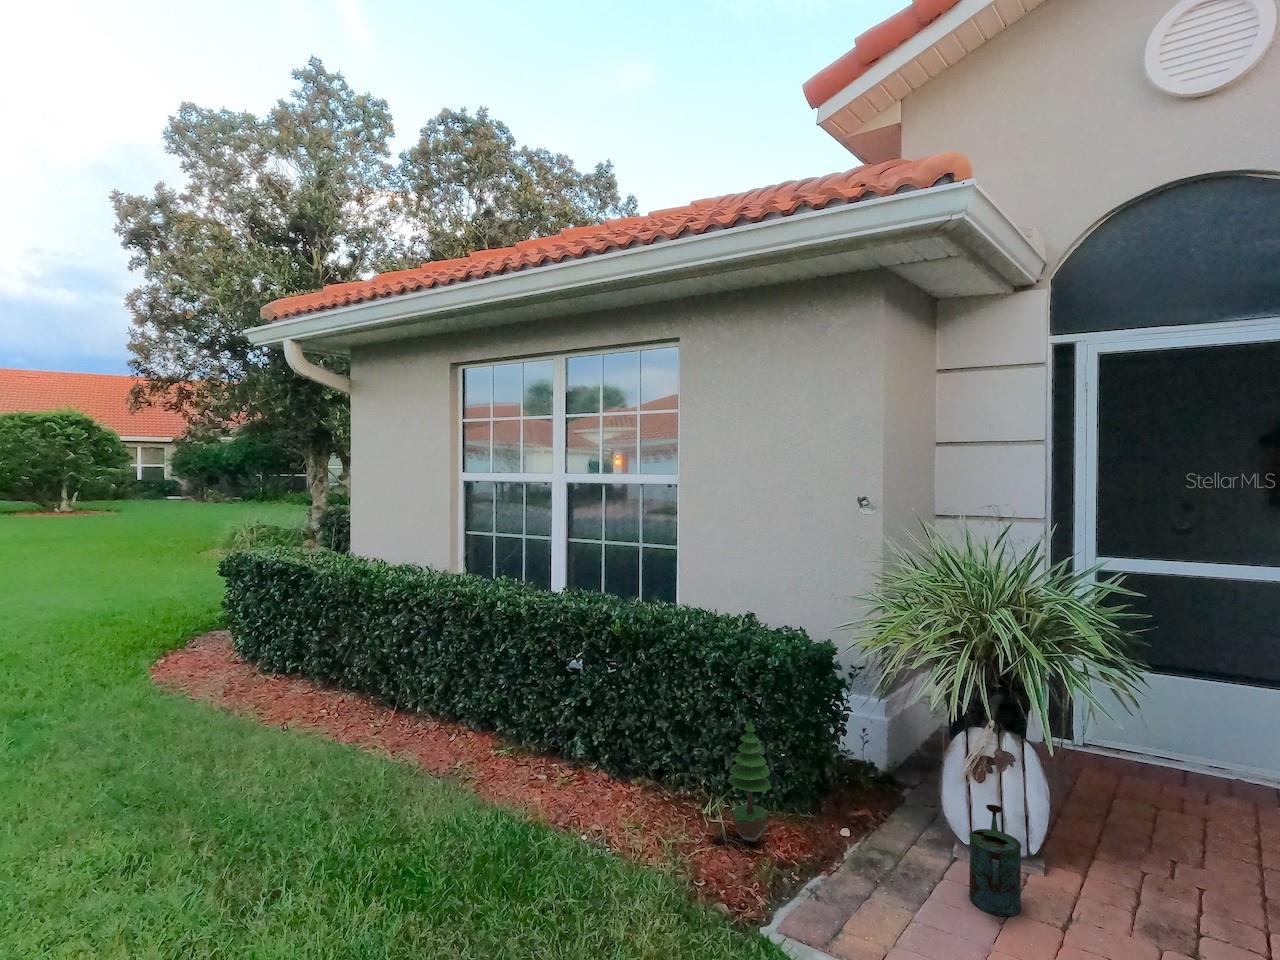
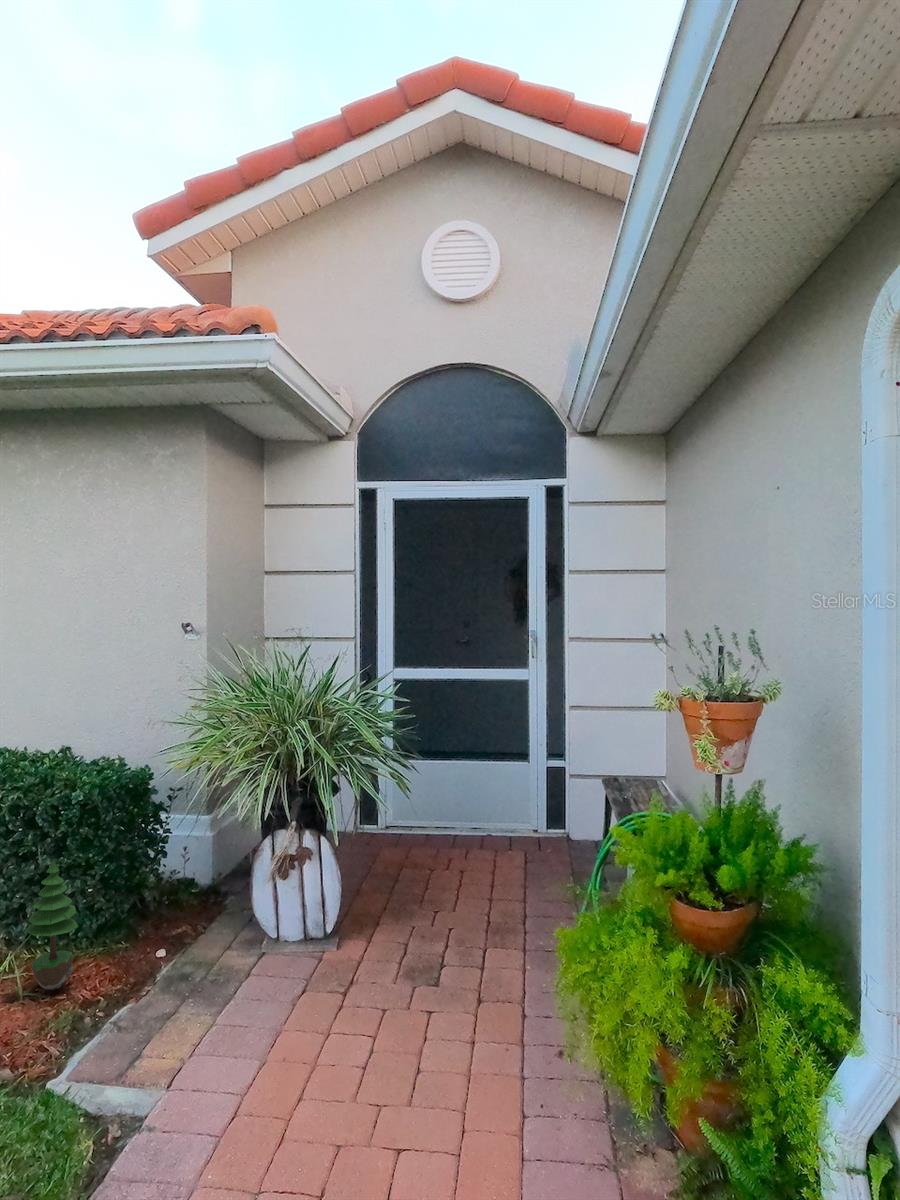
watering can: present [969,805,1021,916] -> none [268,894,310,989]

